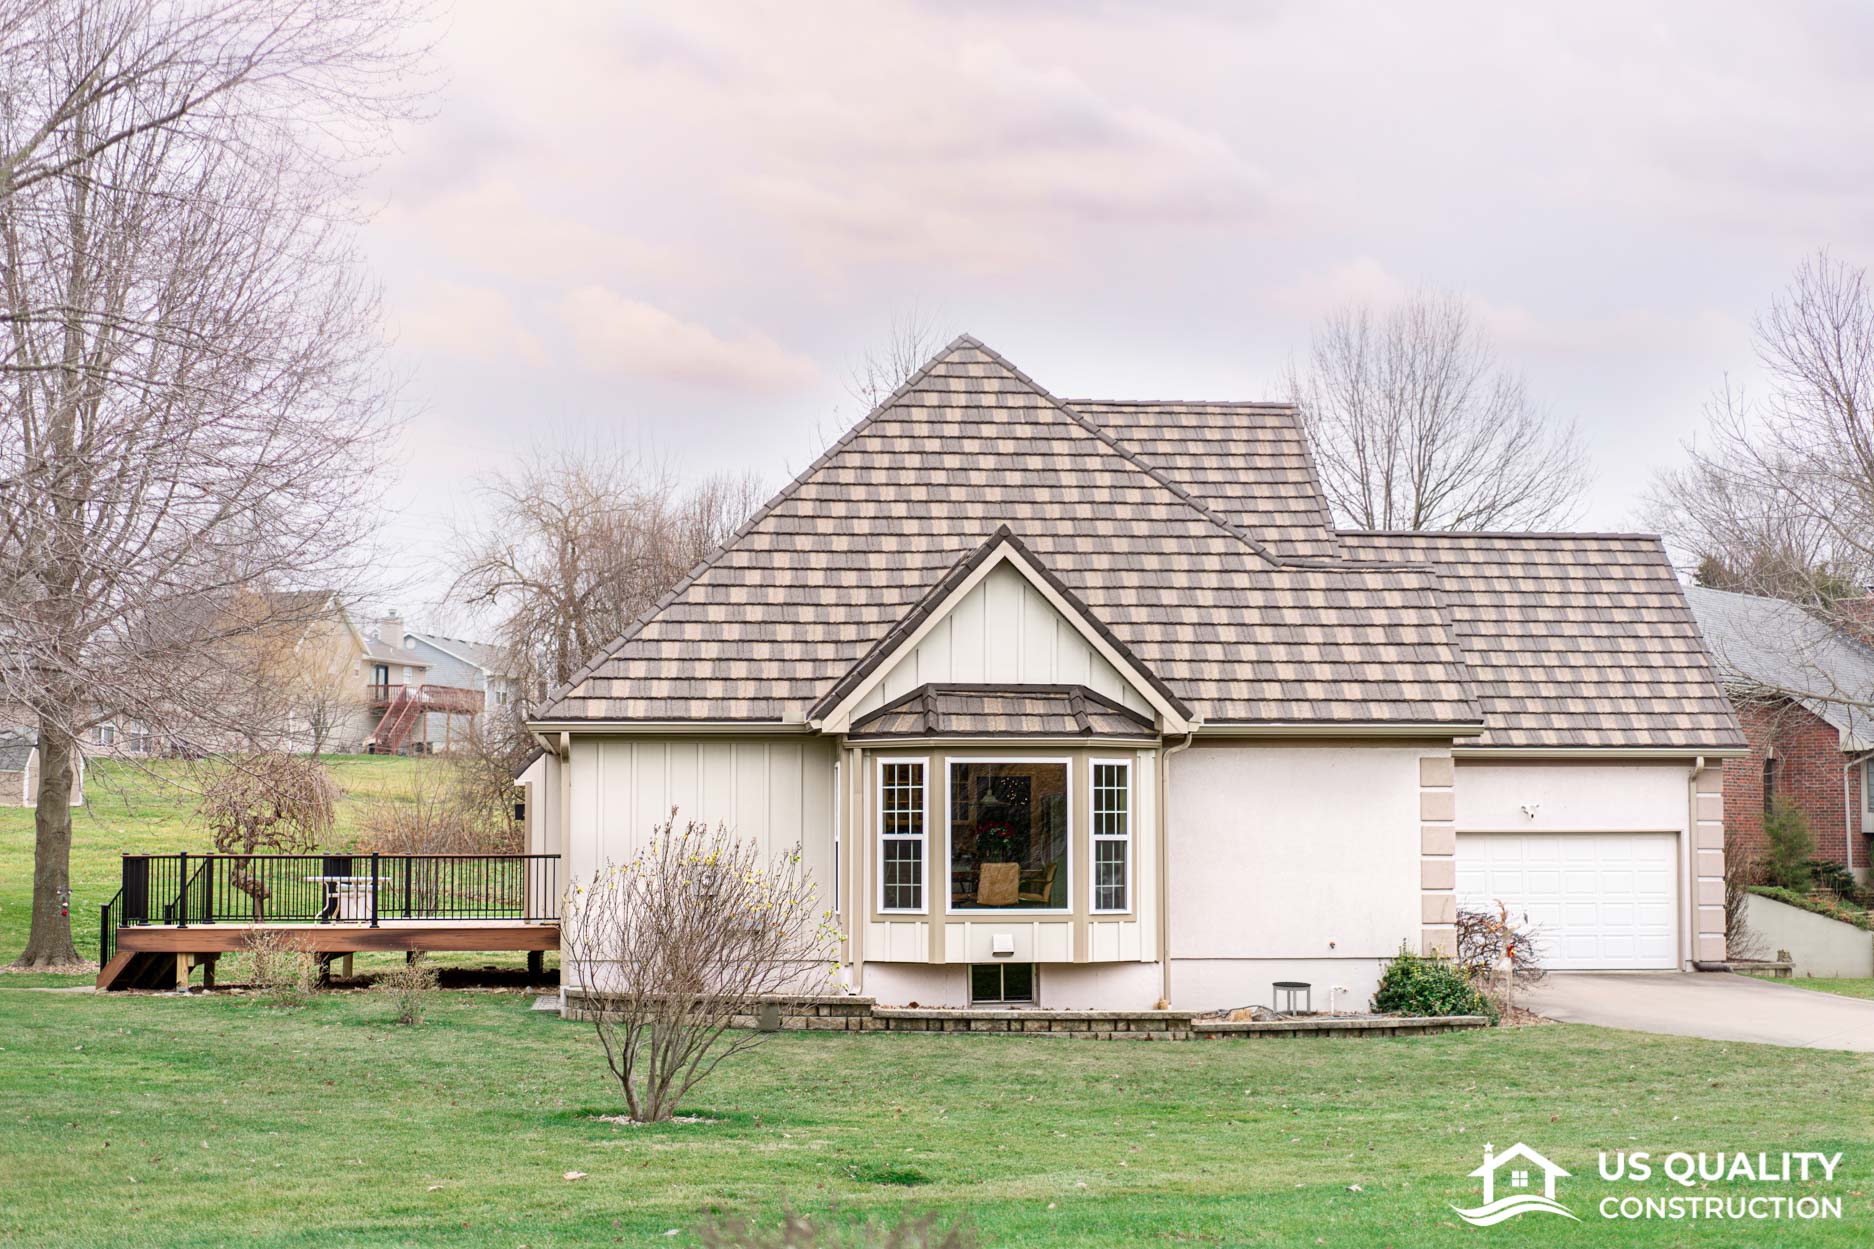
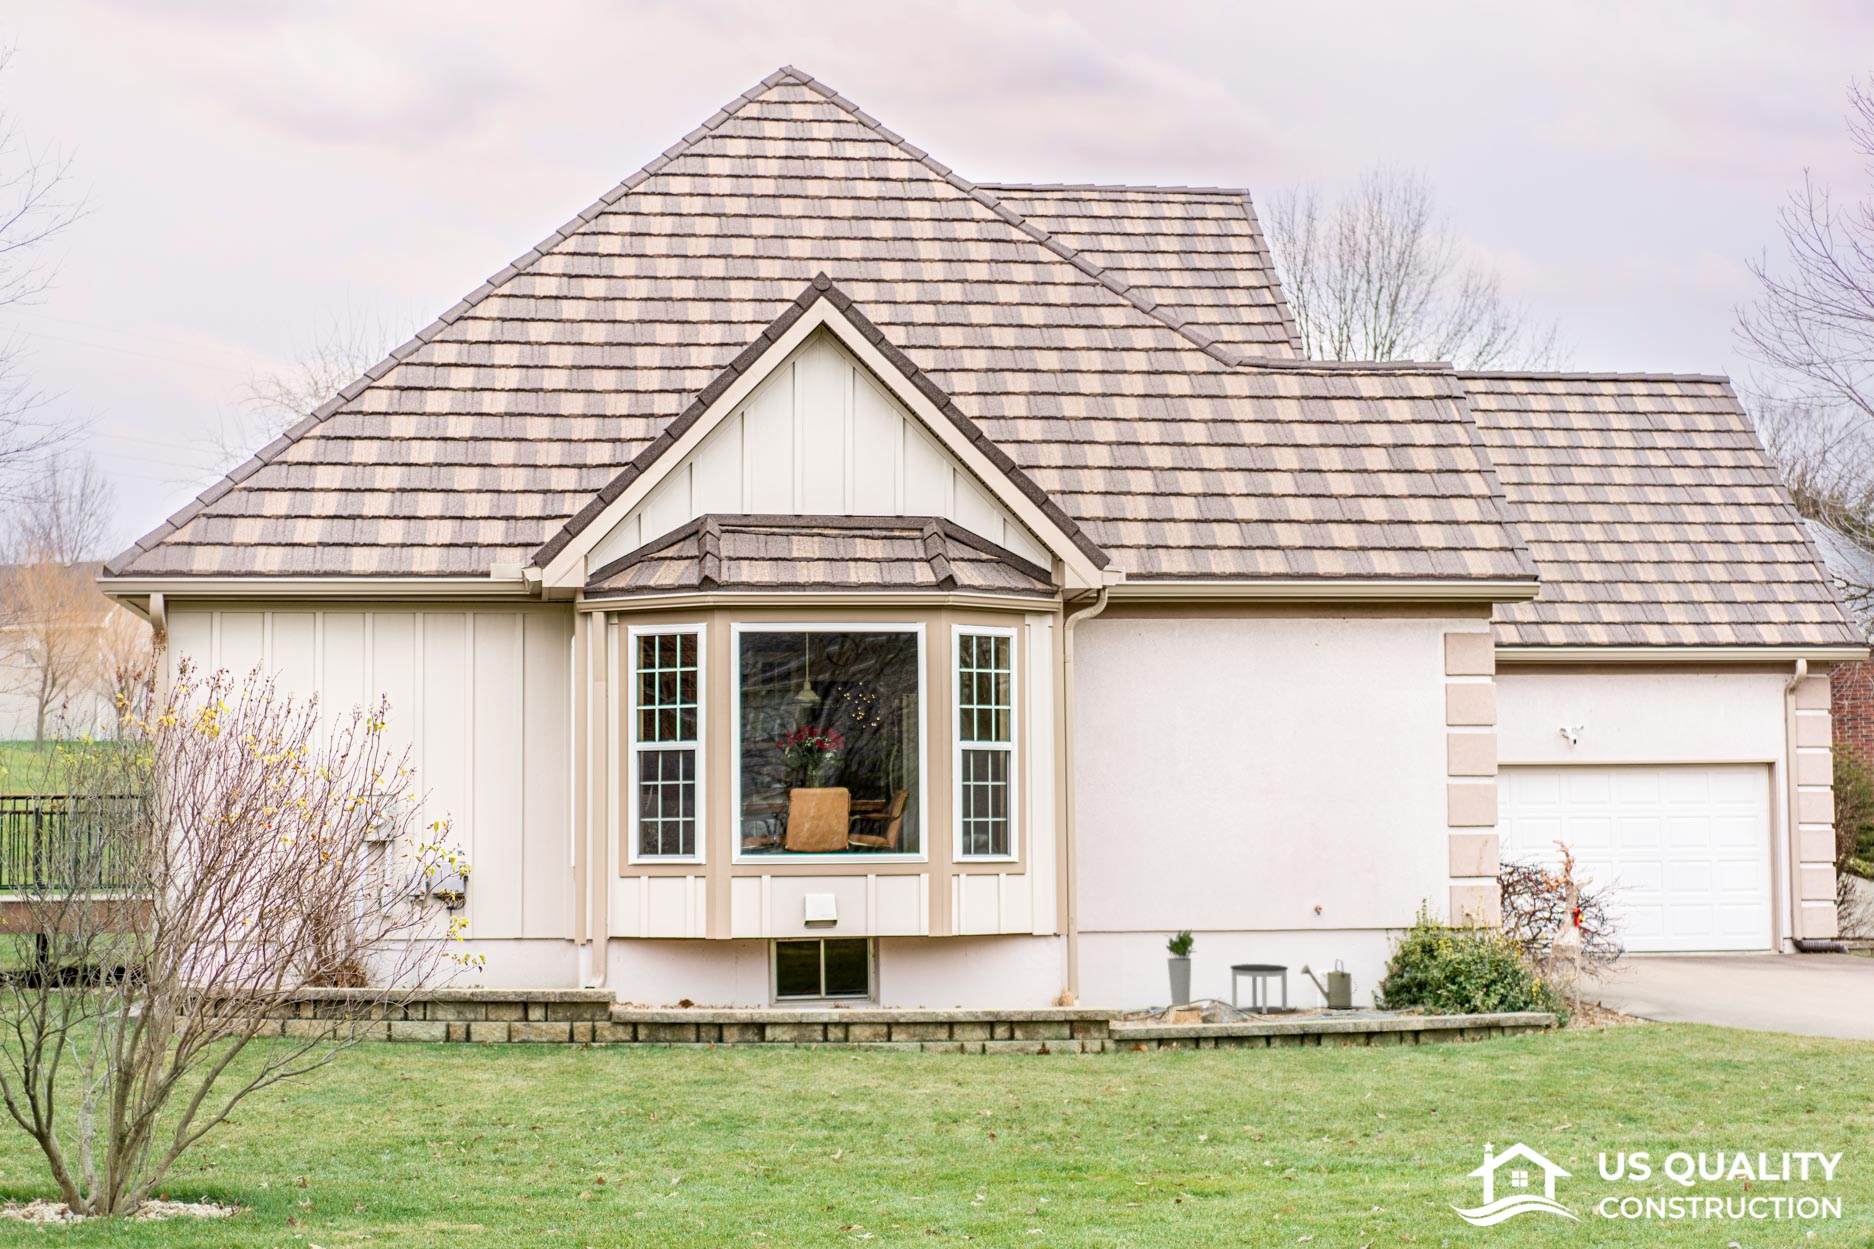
planter: none [1226,957,1250,1013] -> present [1166,931,1194,1011]
watering can: present [750,1003,778,1032] -> present [1301,965,1356,1009]

